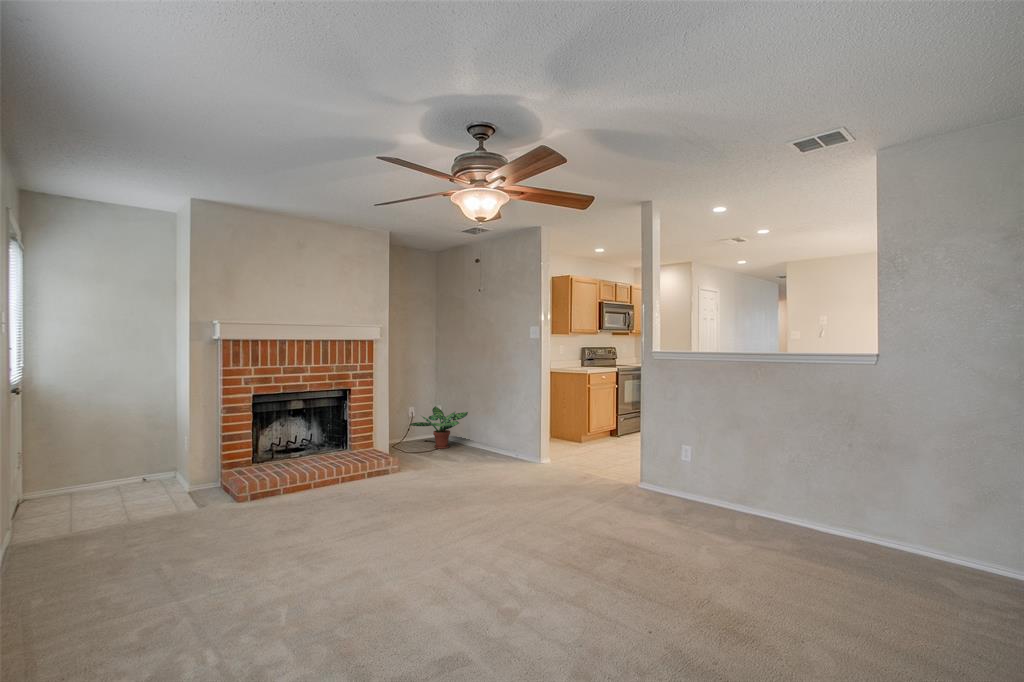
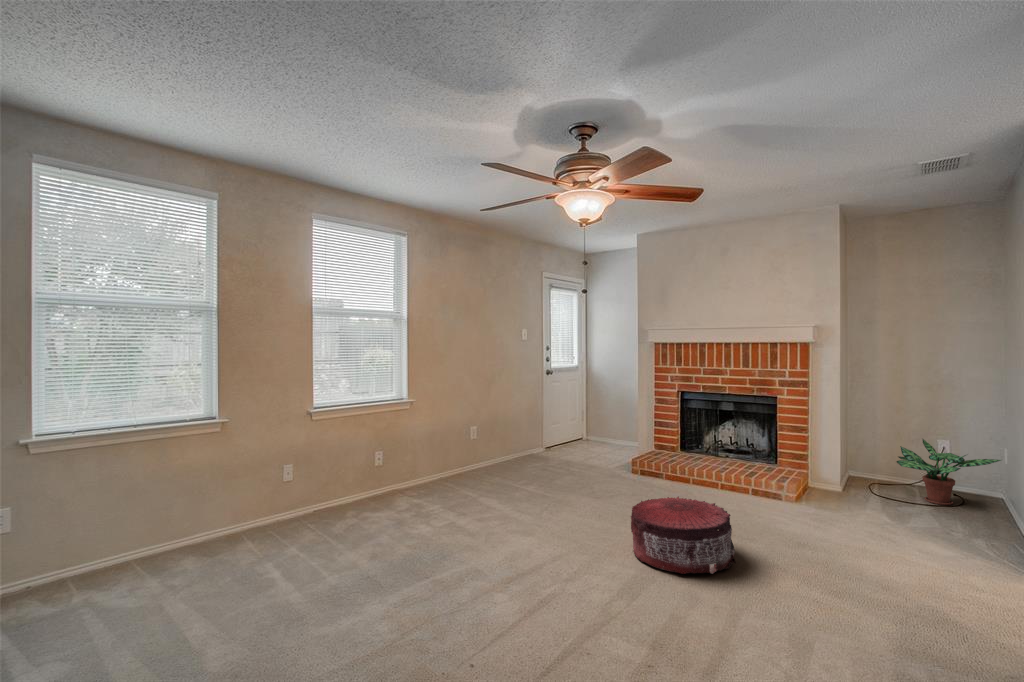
pouf: none [414,473,498,538] -> present [631,497,736,574]

